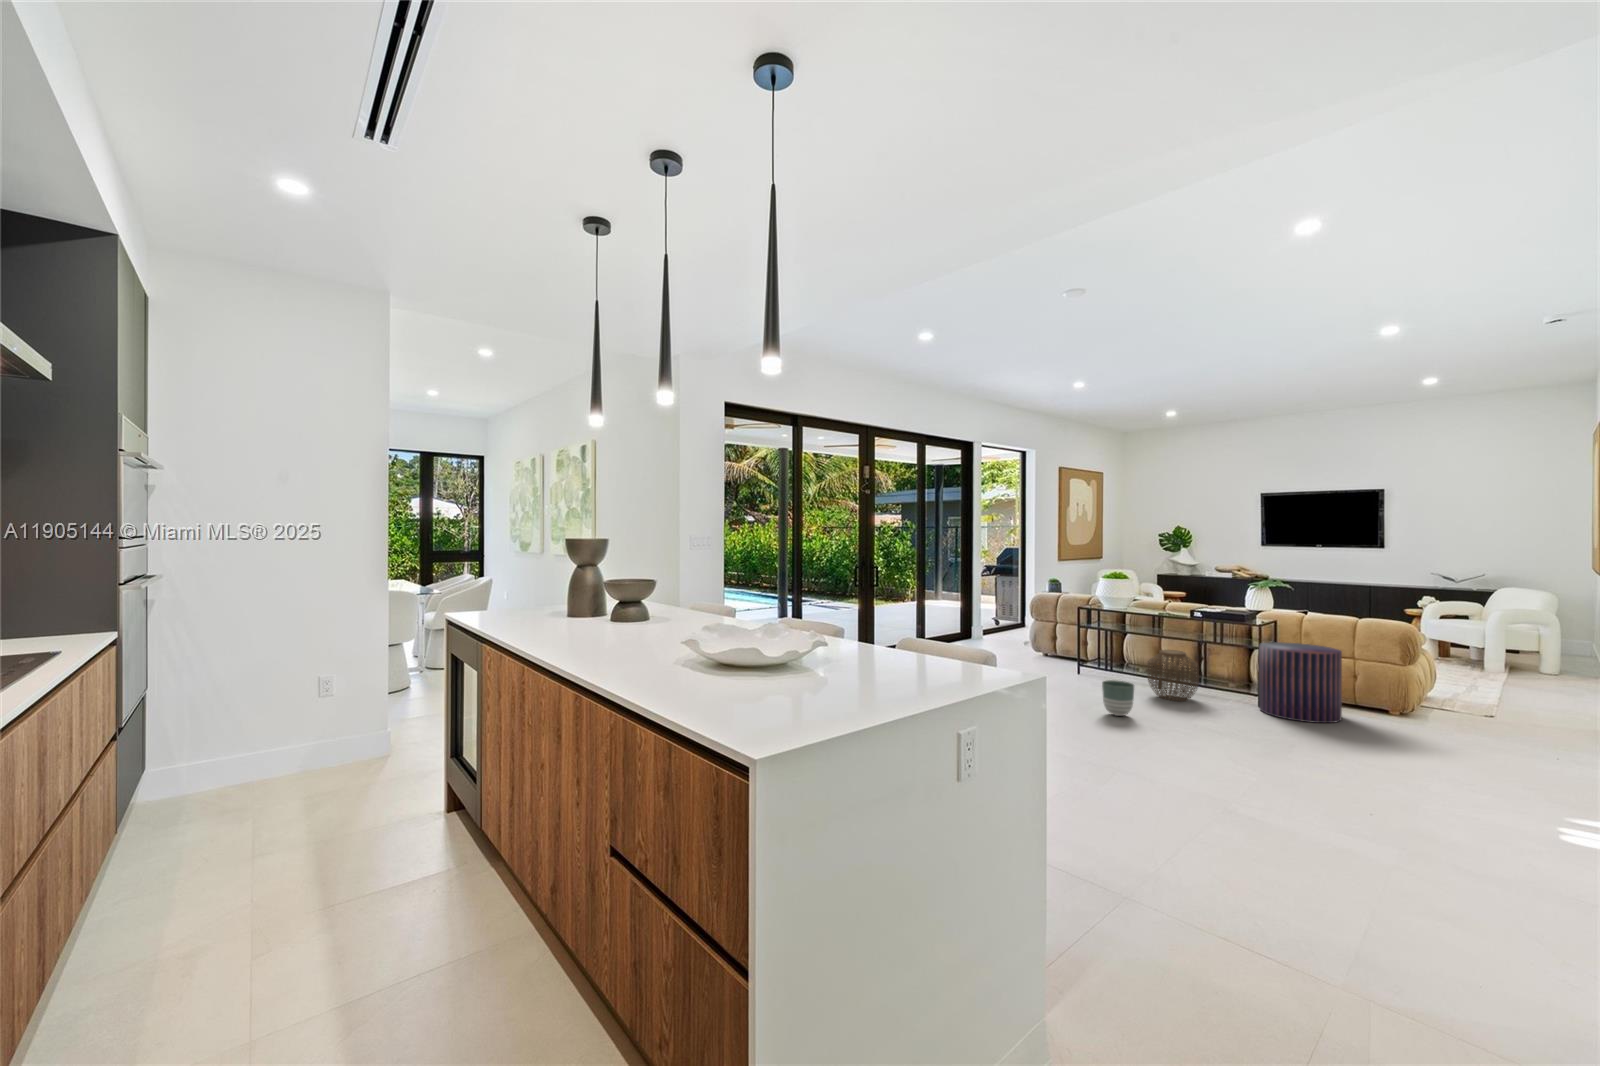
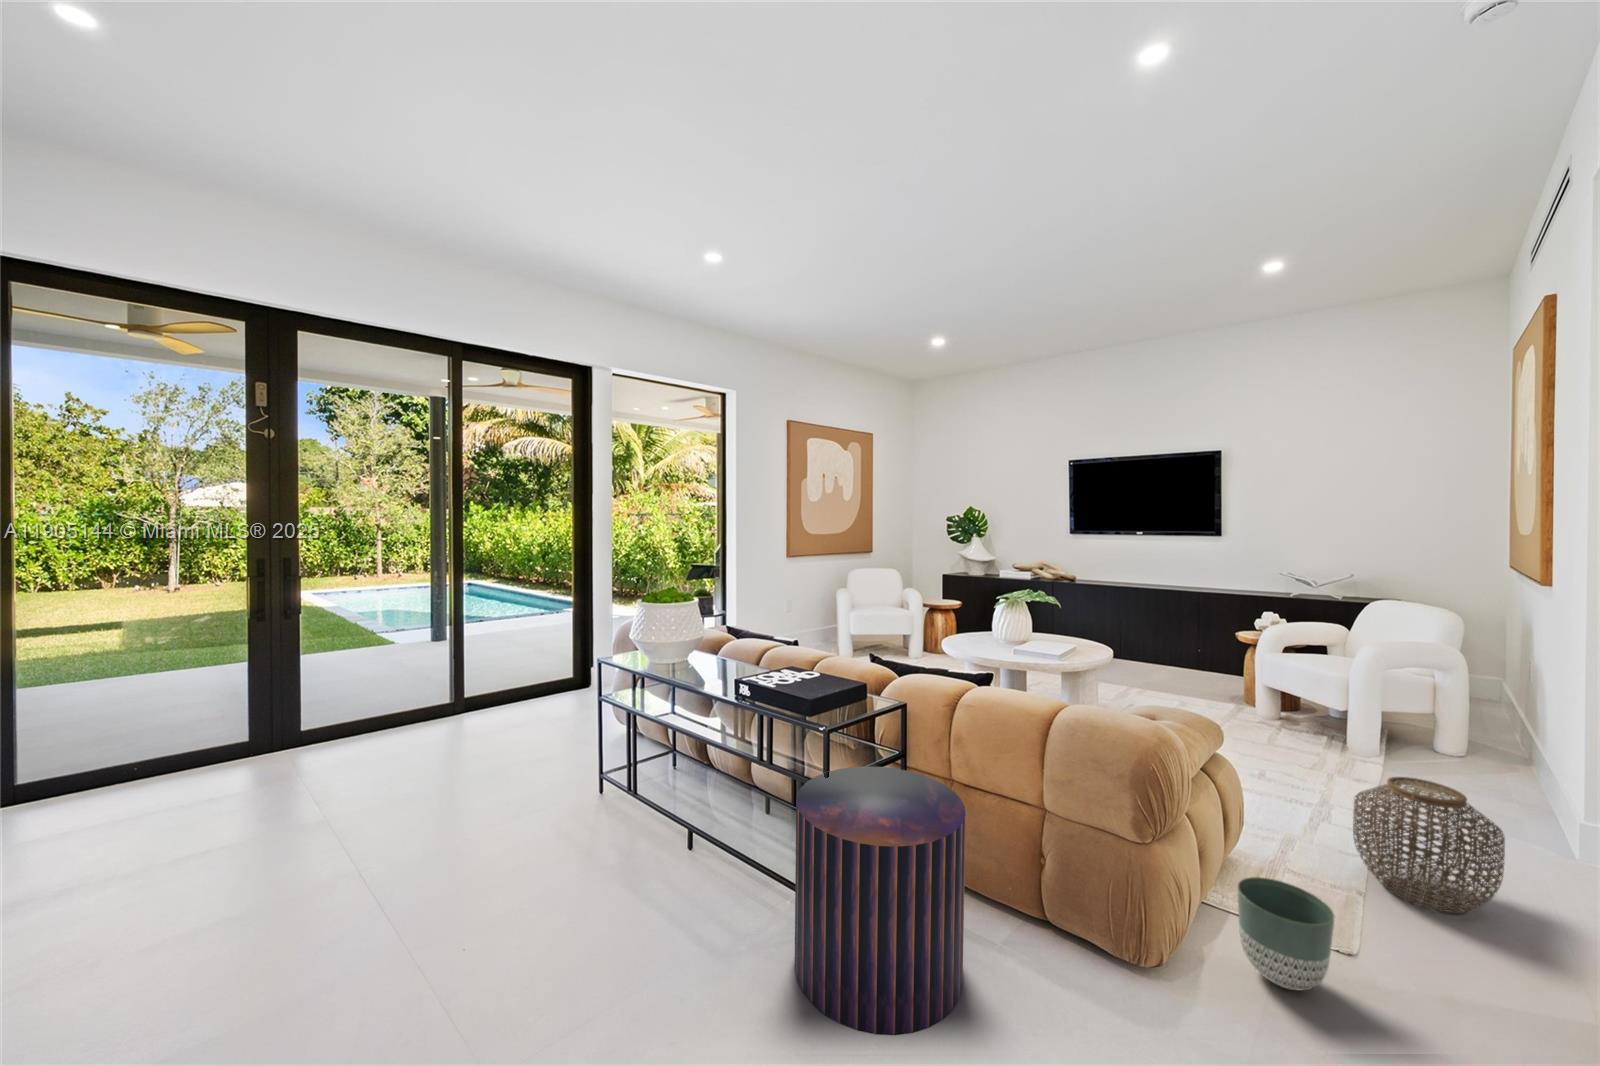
woven basket: present [1148,650,1199,701] -> present [1353,777,1505,913]
planter: present [1102,680,1134,716] -> present [1237,877,1334,990]

